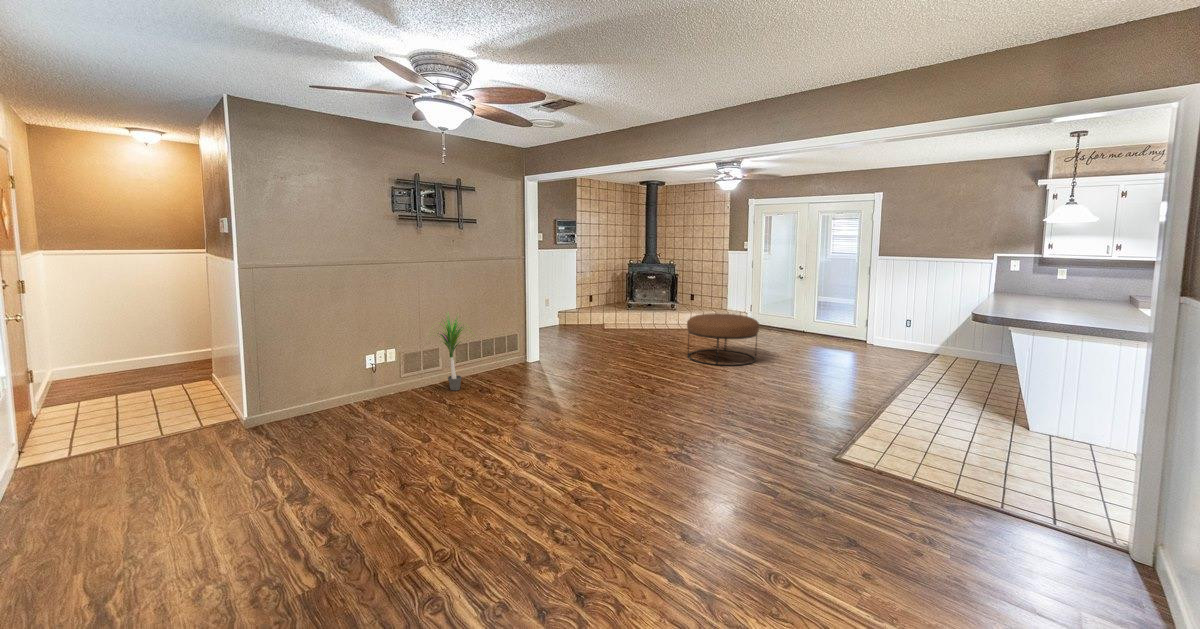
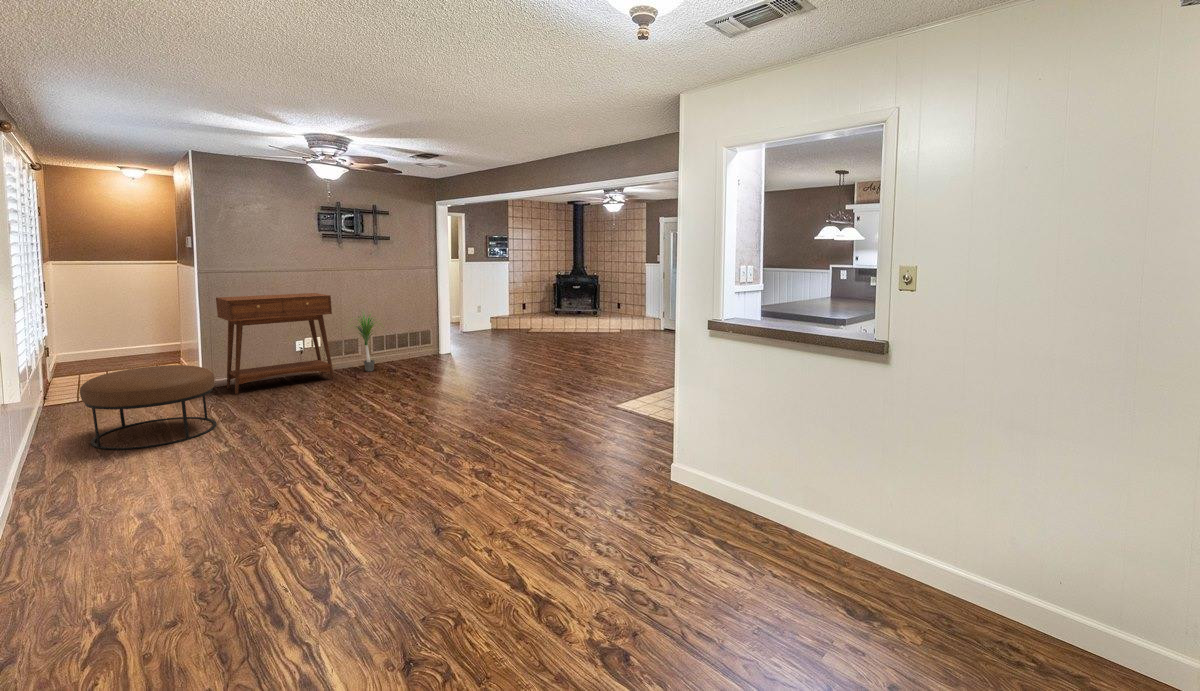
console table: none [265,292,417,435] -> present [216,293,334,394]
ottoman: present [687,313,759,366] -> present [80,365,217,450]

